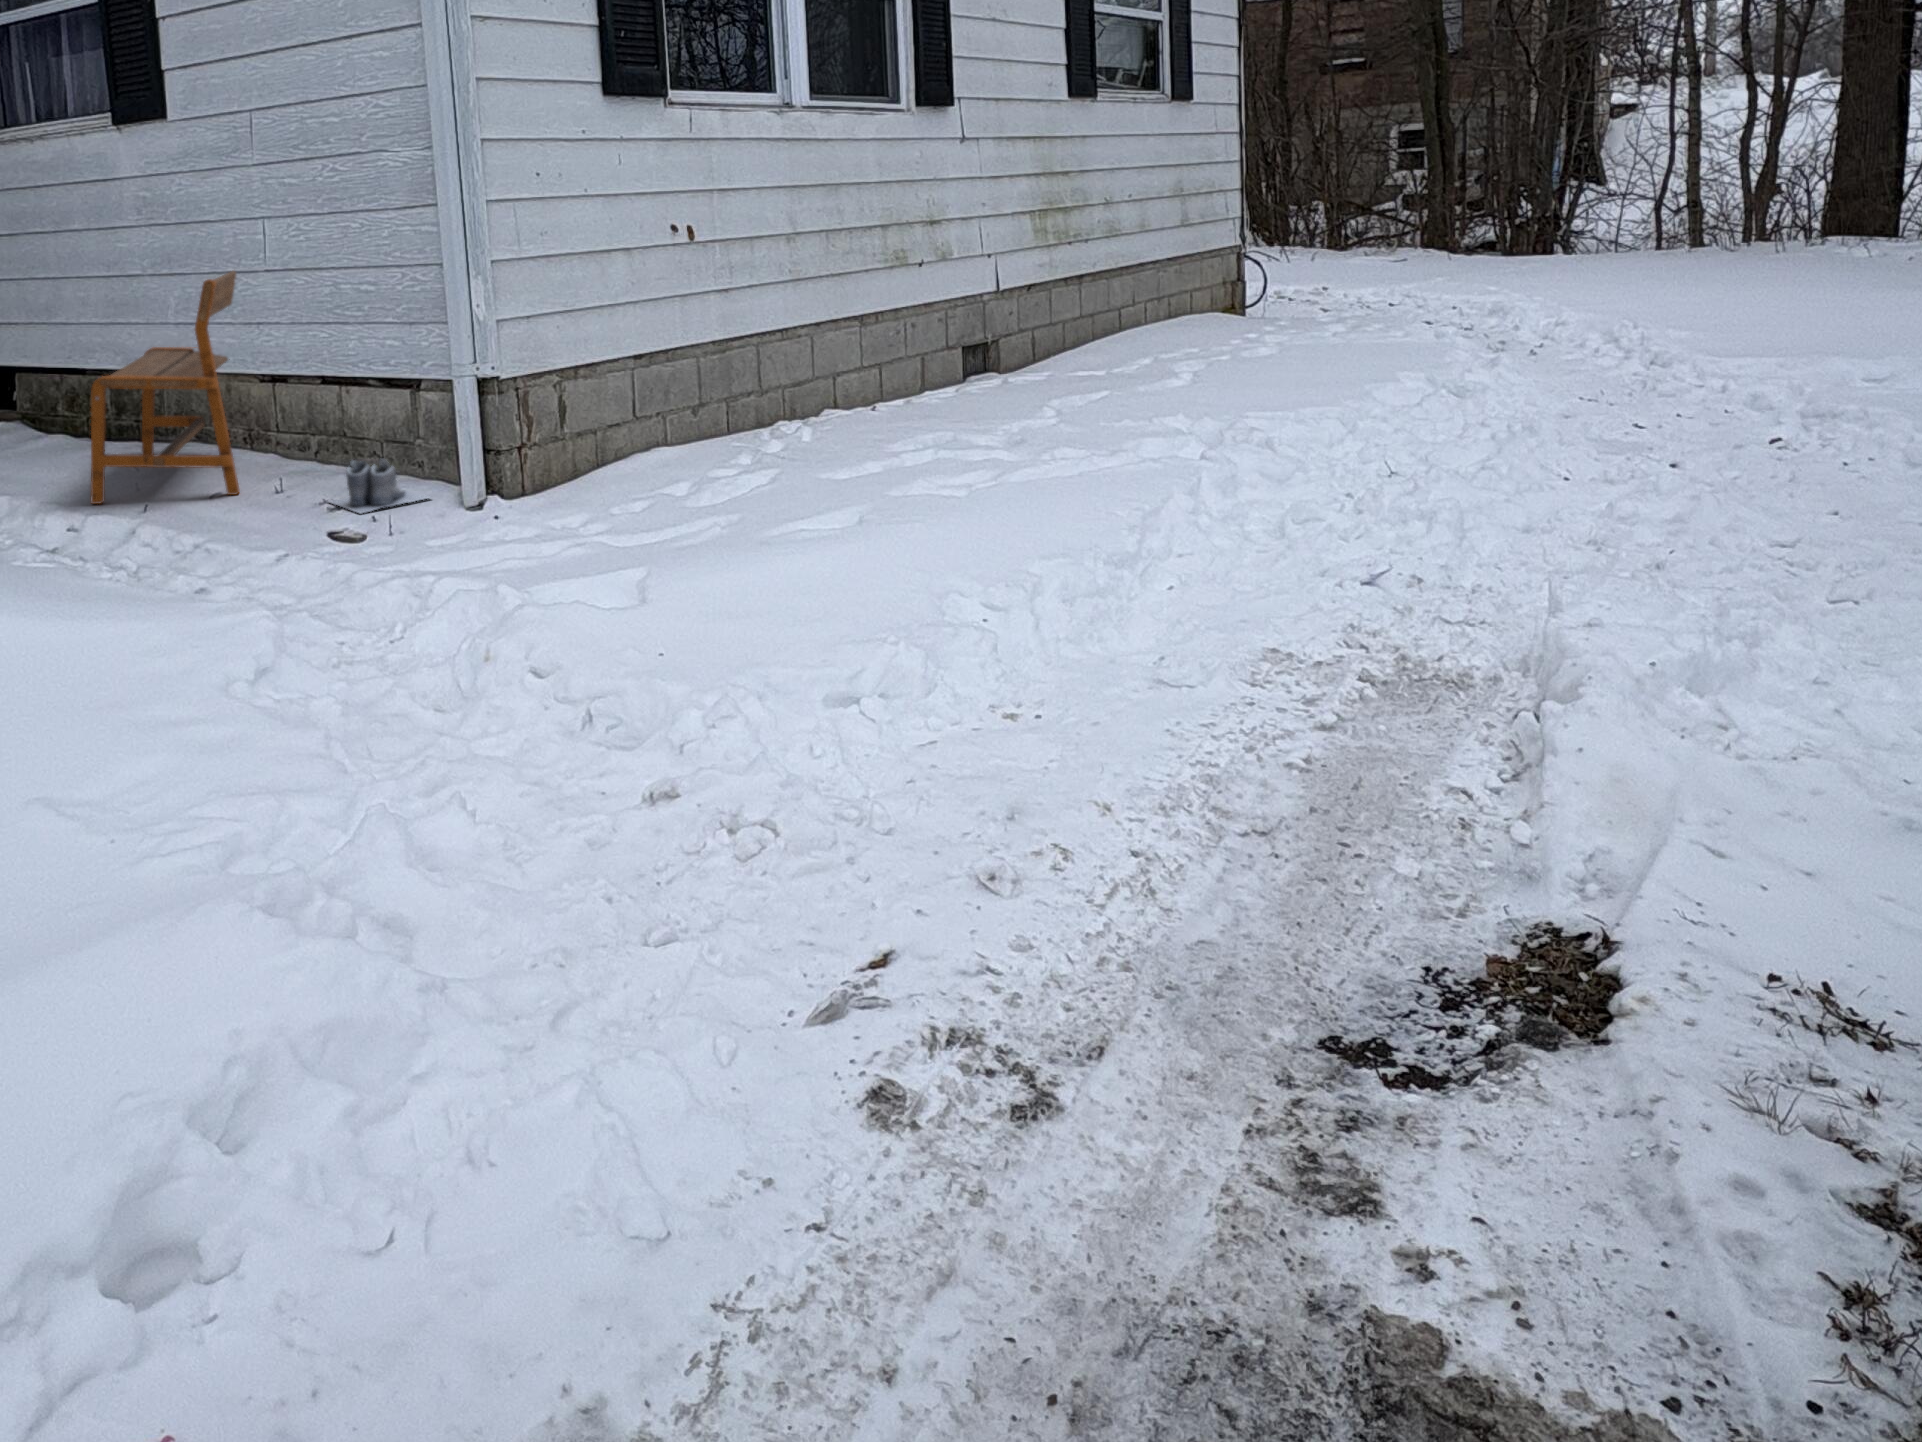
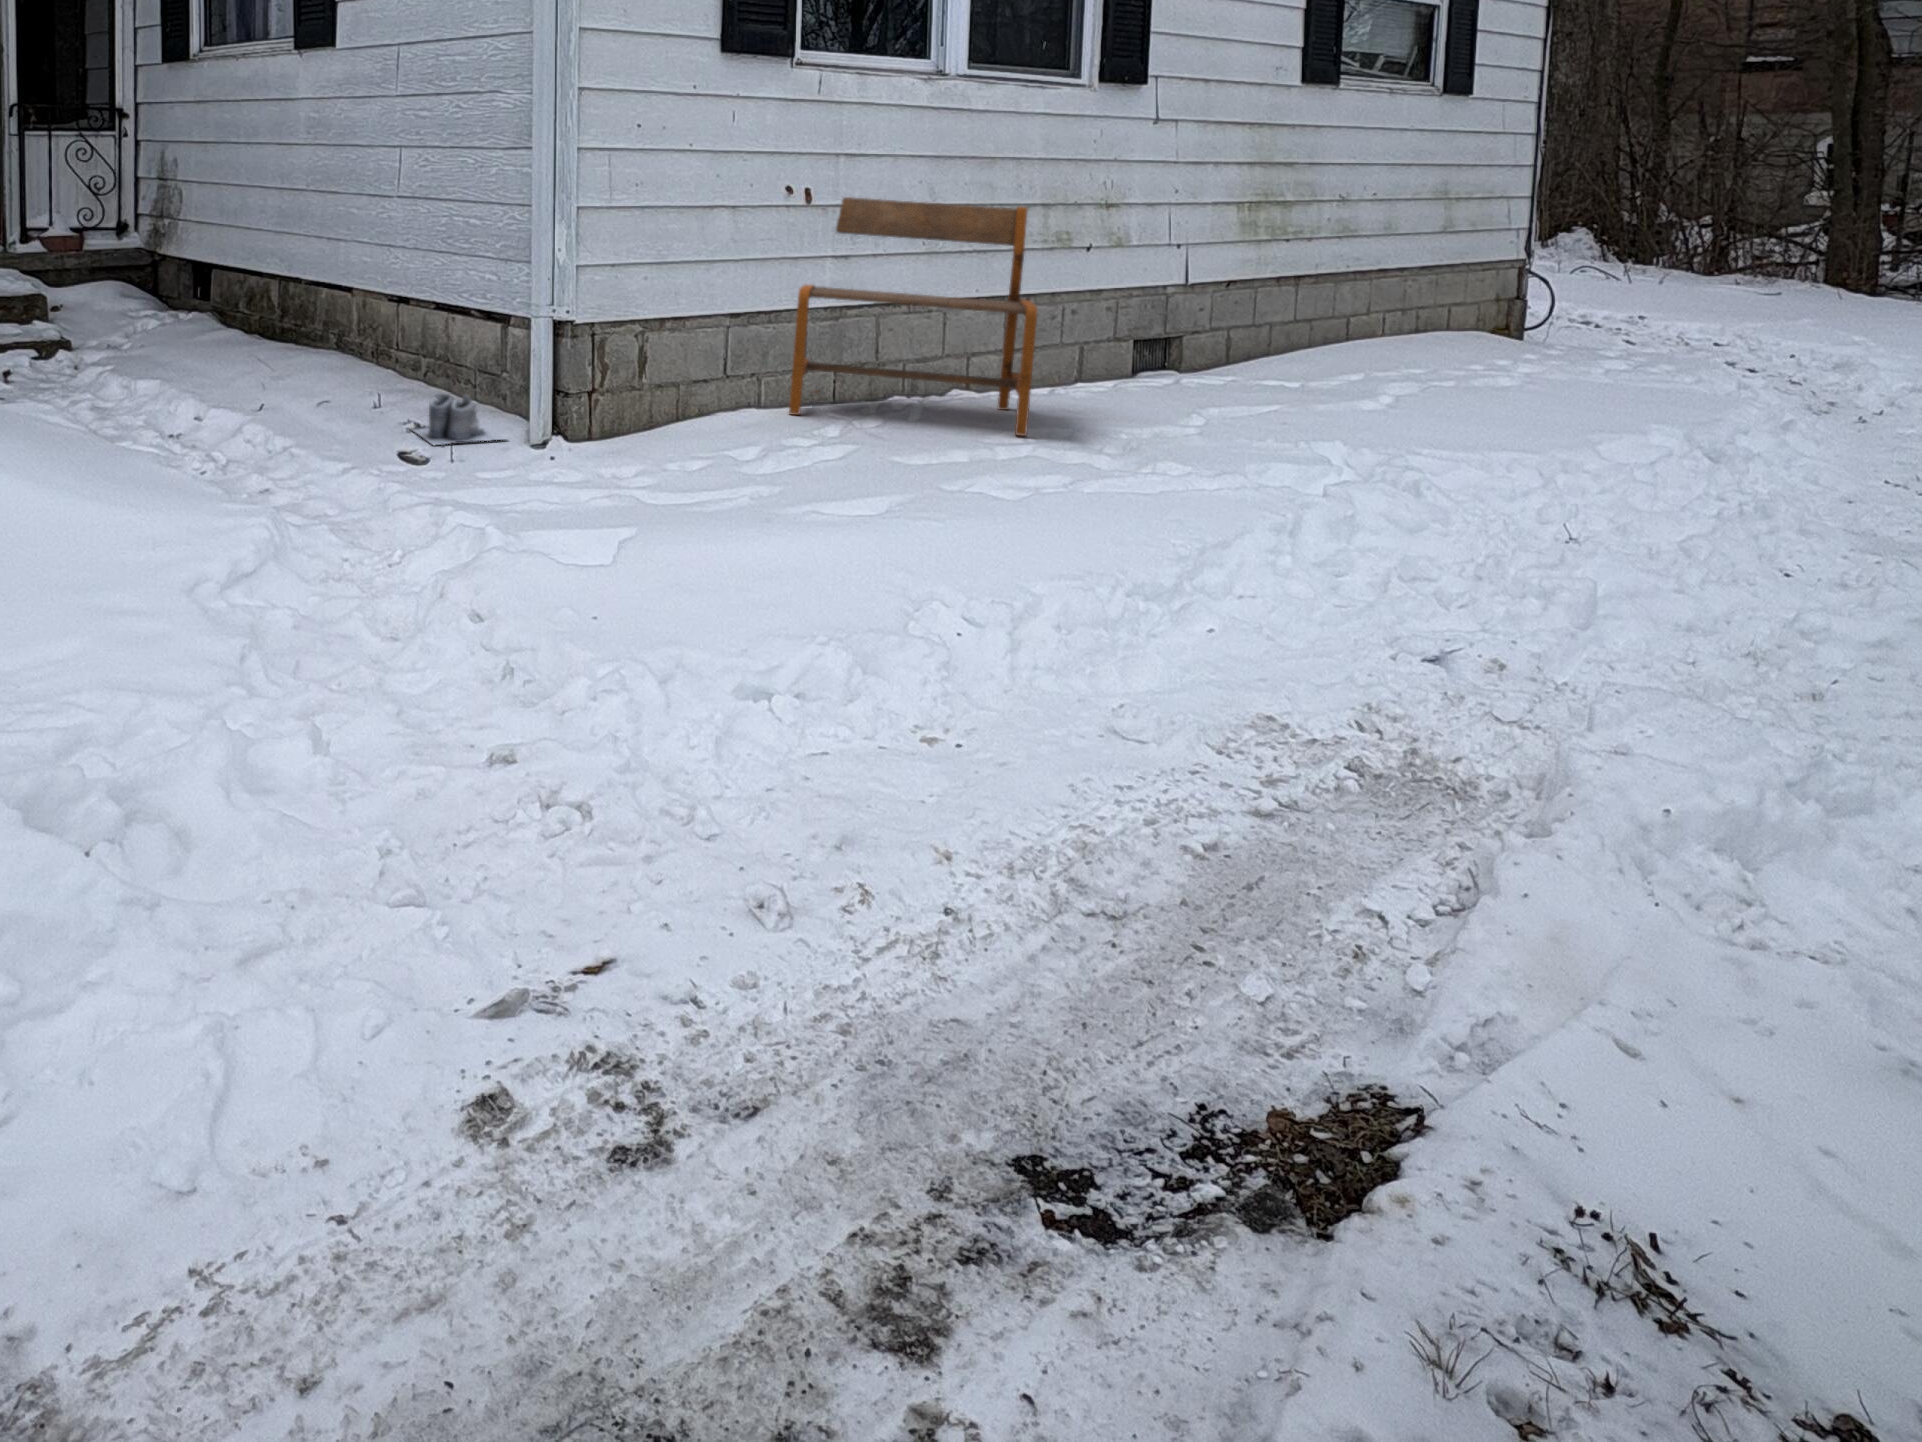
bench: present [91,271,240,504] -> present [789,197,1037,436]

